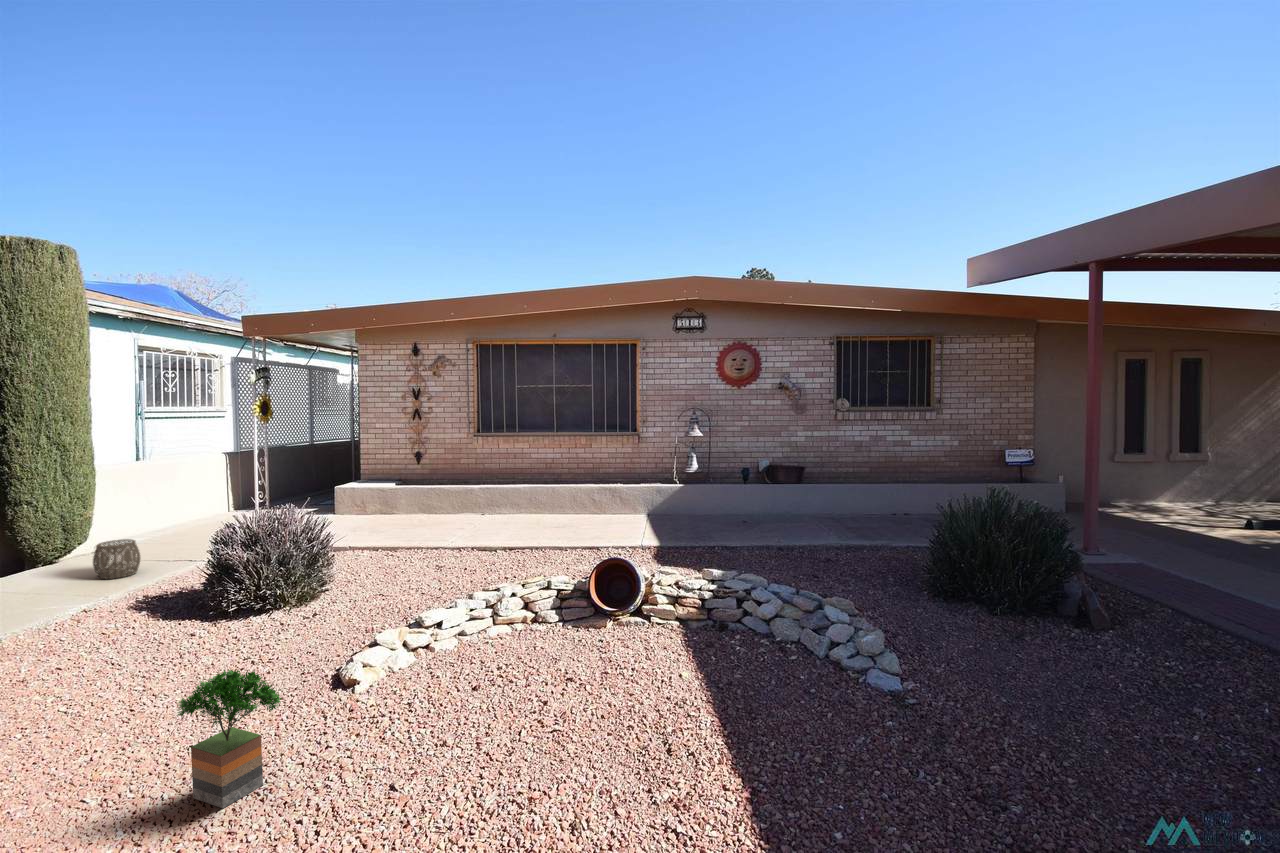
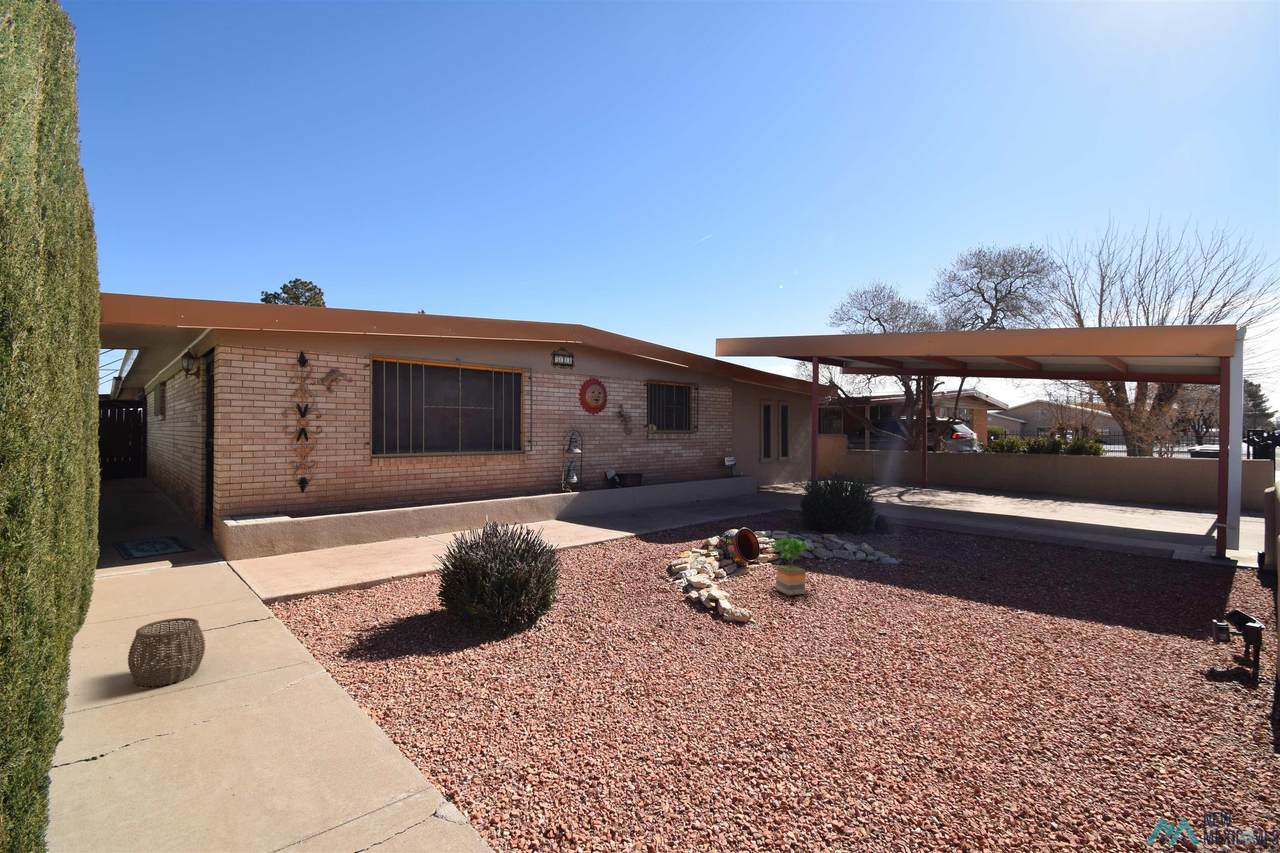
potted tree: present [177,670,281,808] -> present [772,538,808,595]

